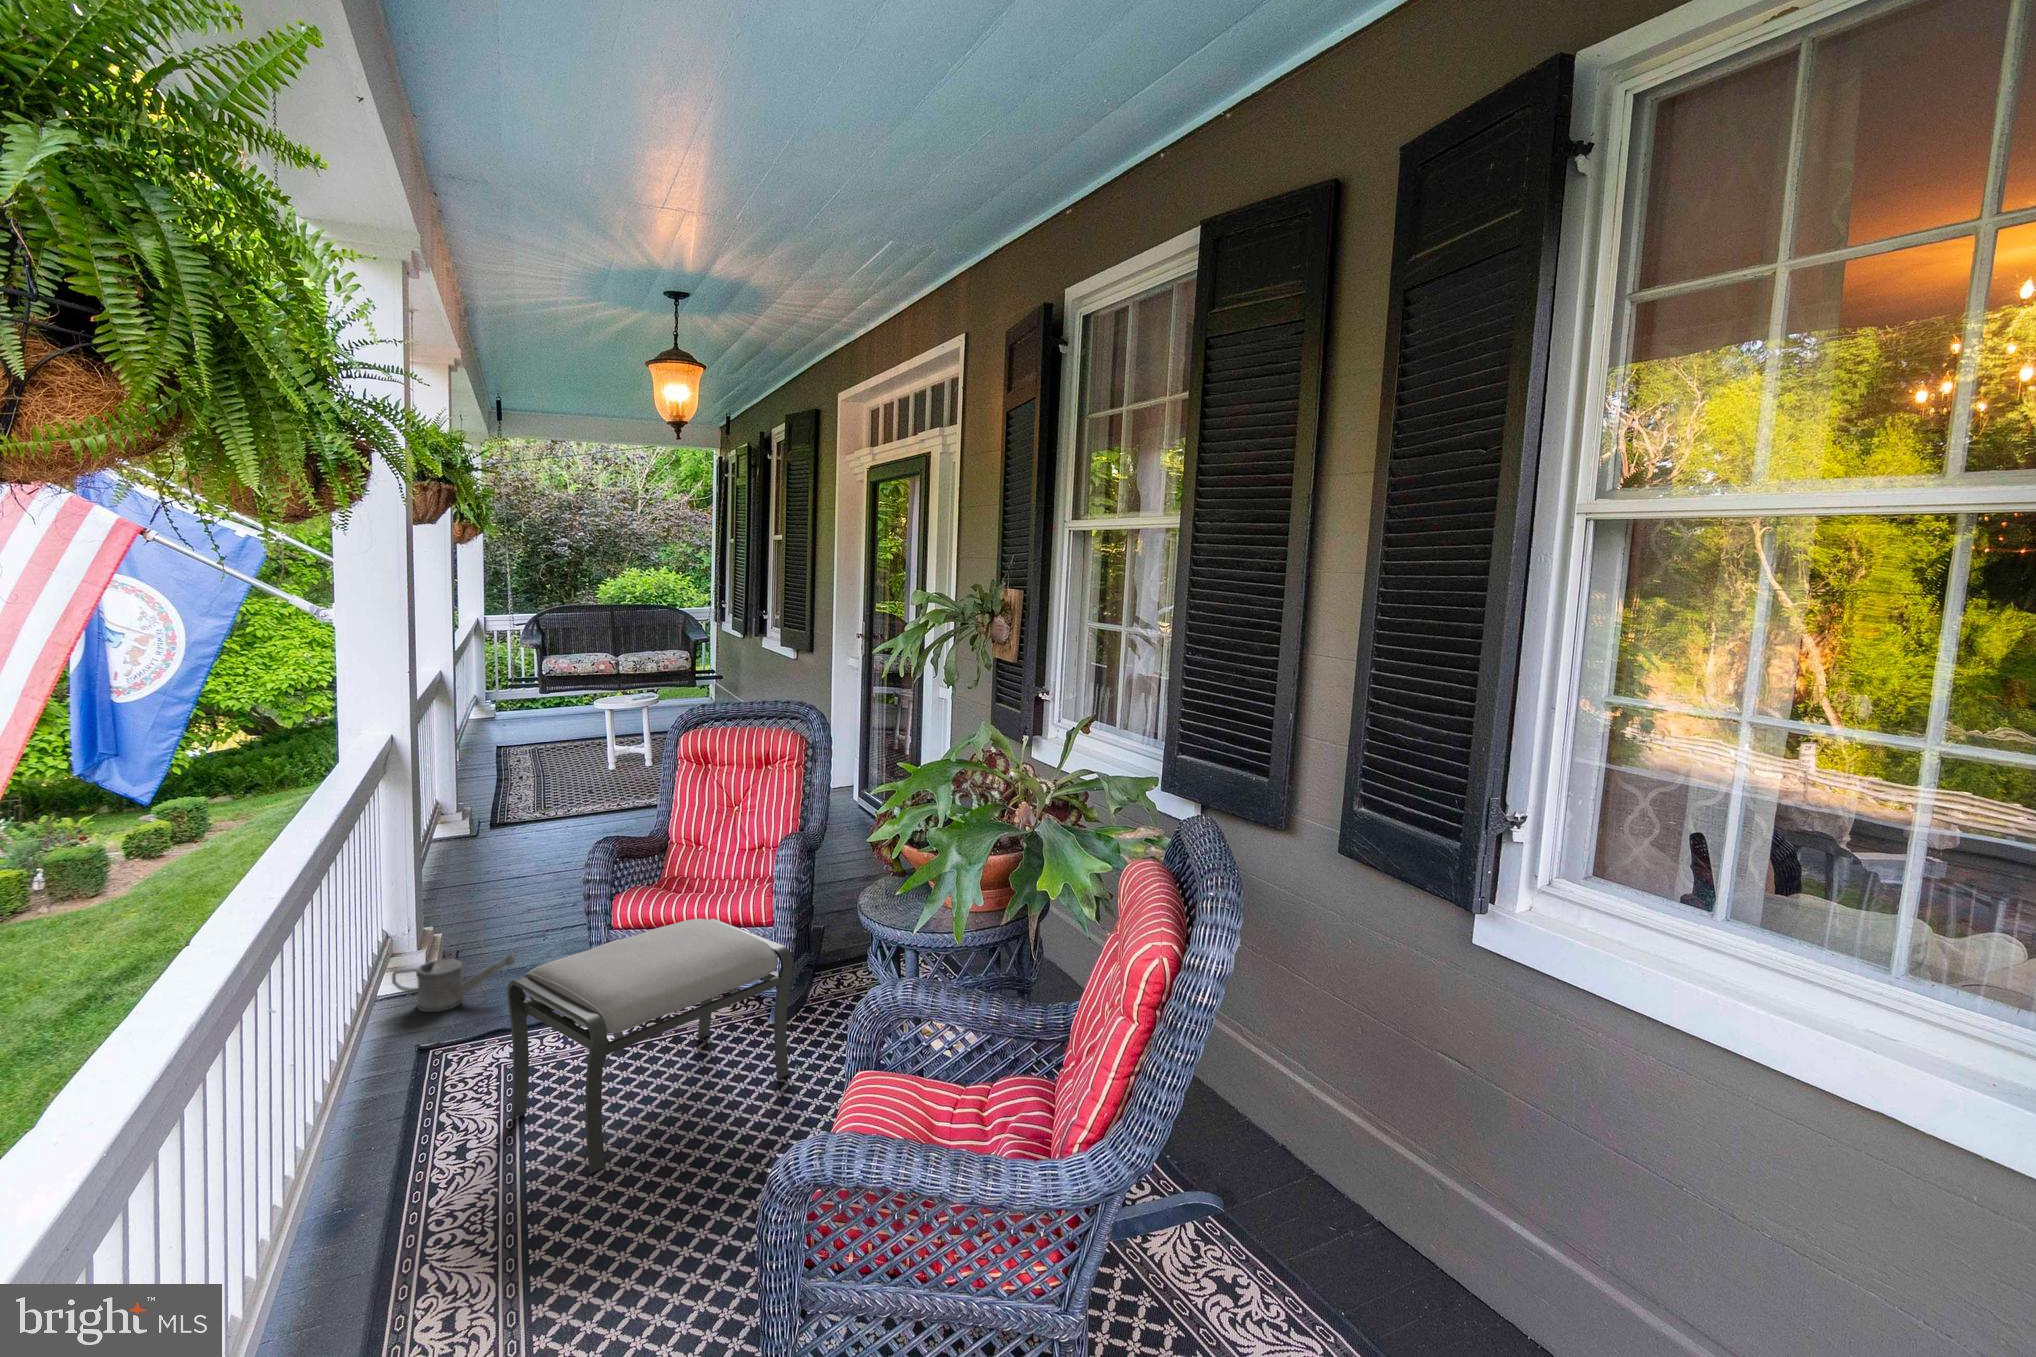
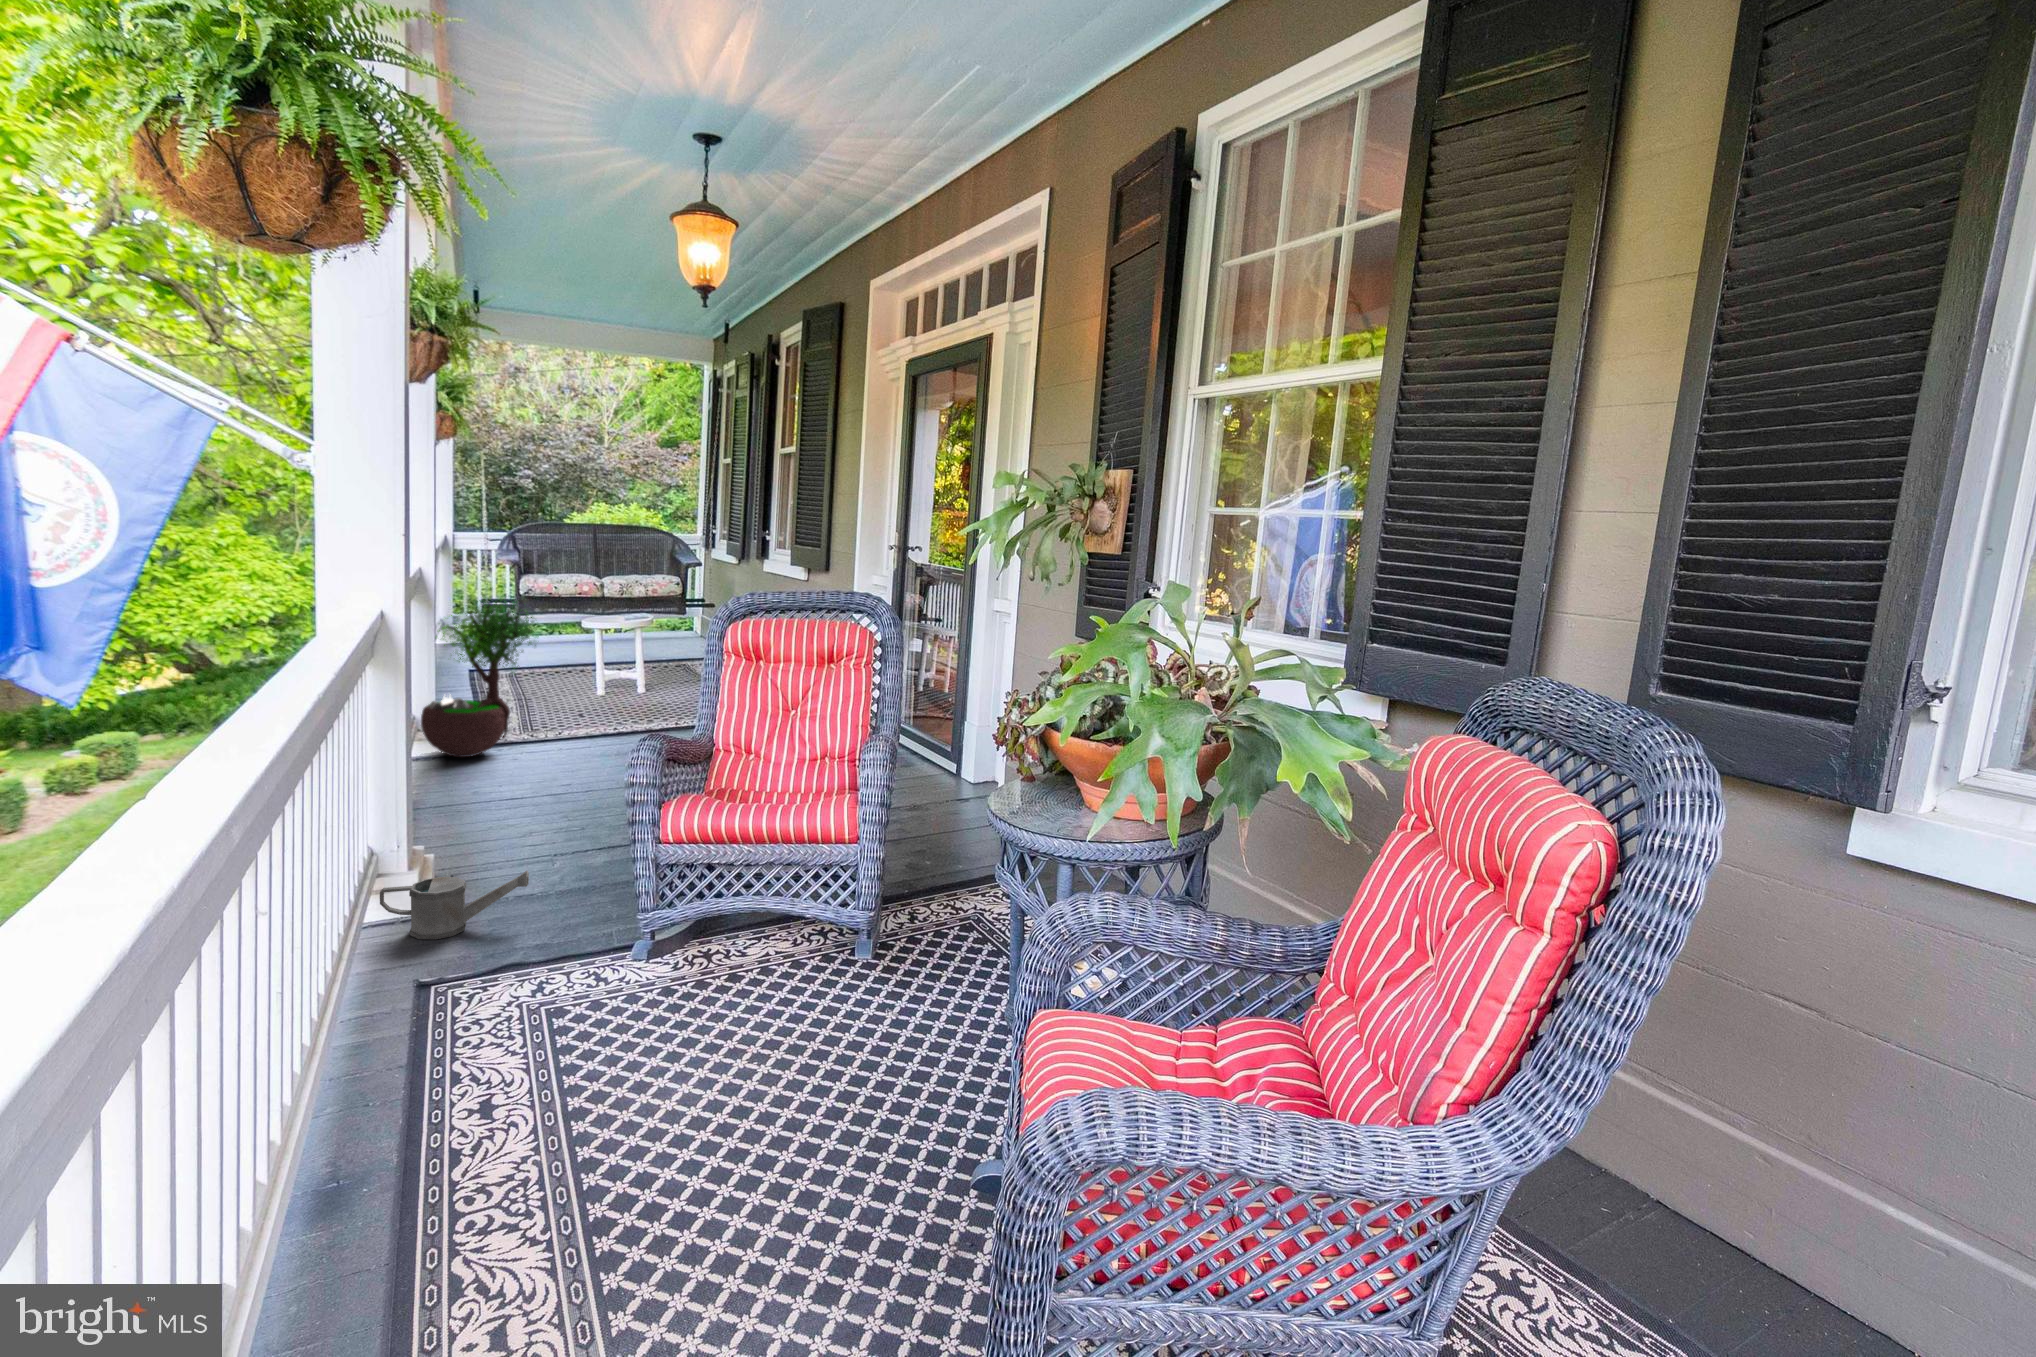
potted tree: none [442,687,544,838] -> present [421,595,539,757]
ottoman: present [507,919,793,1174] -> none [544,831,891,1137]

